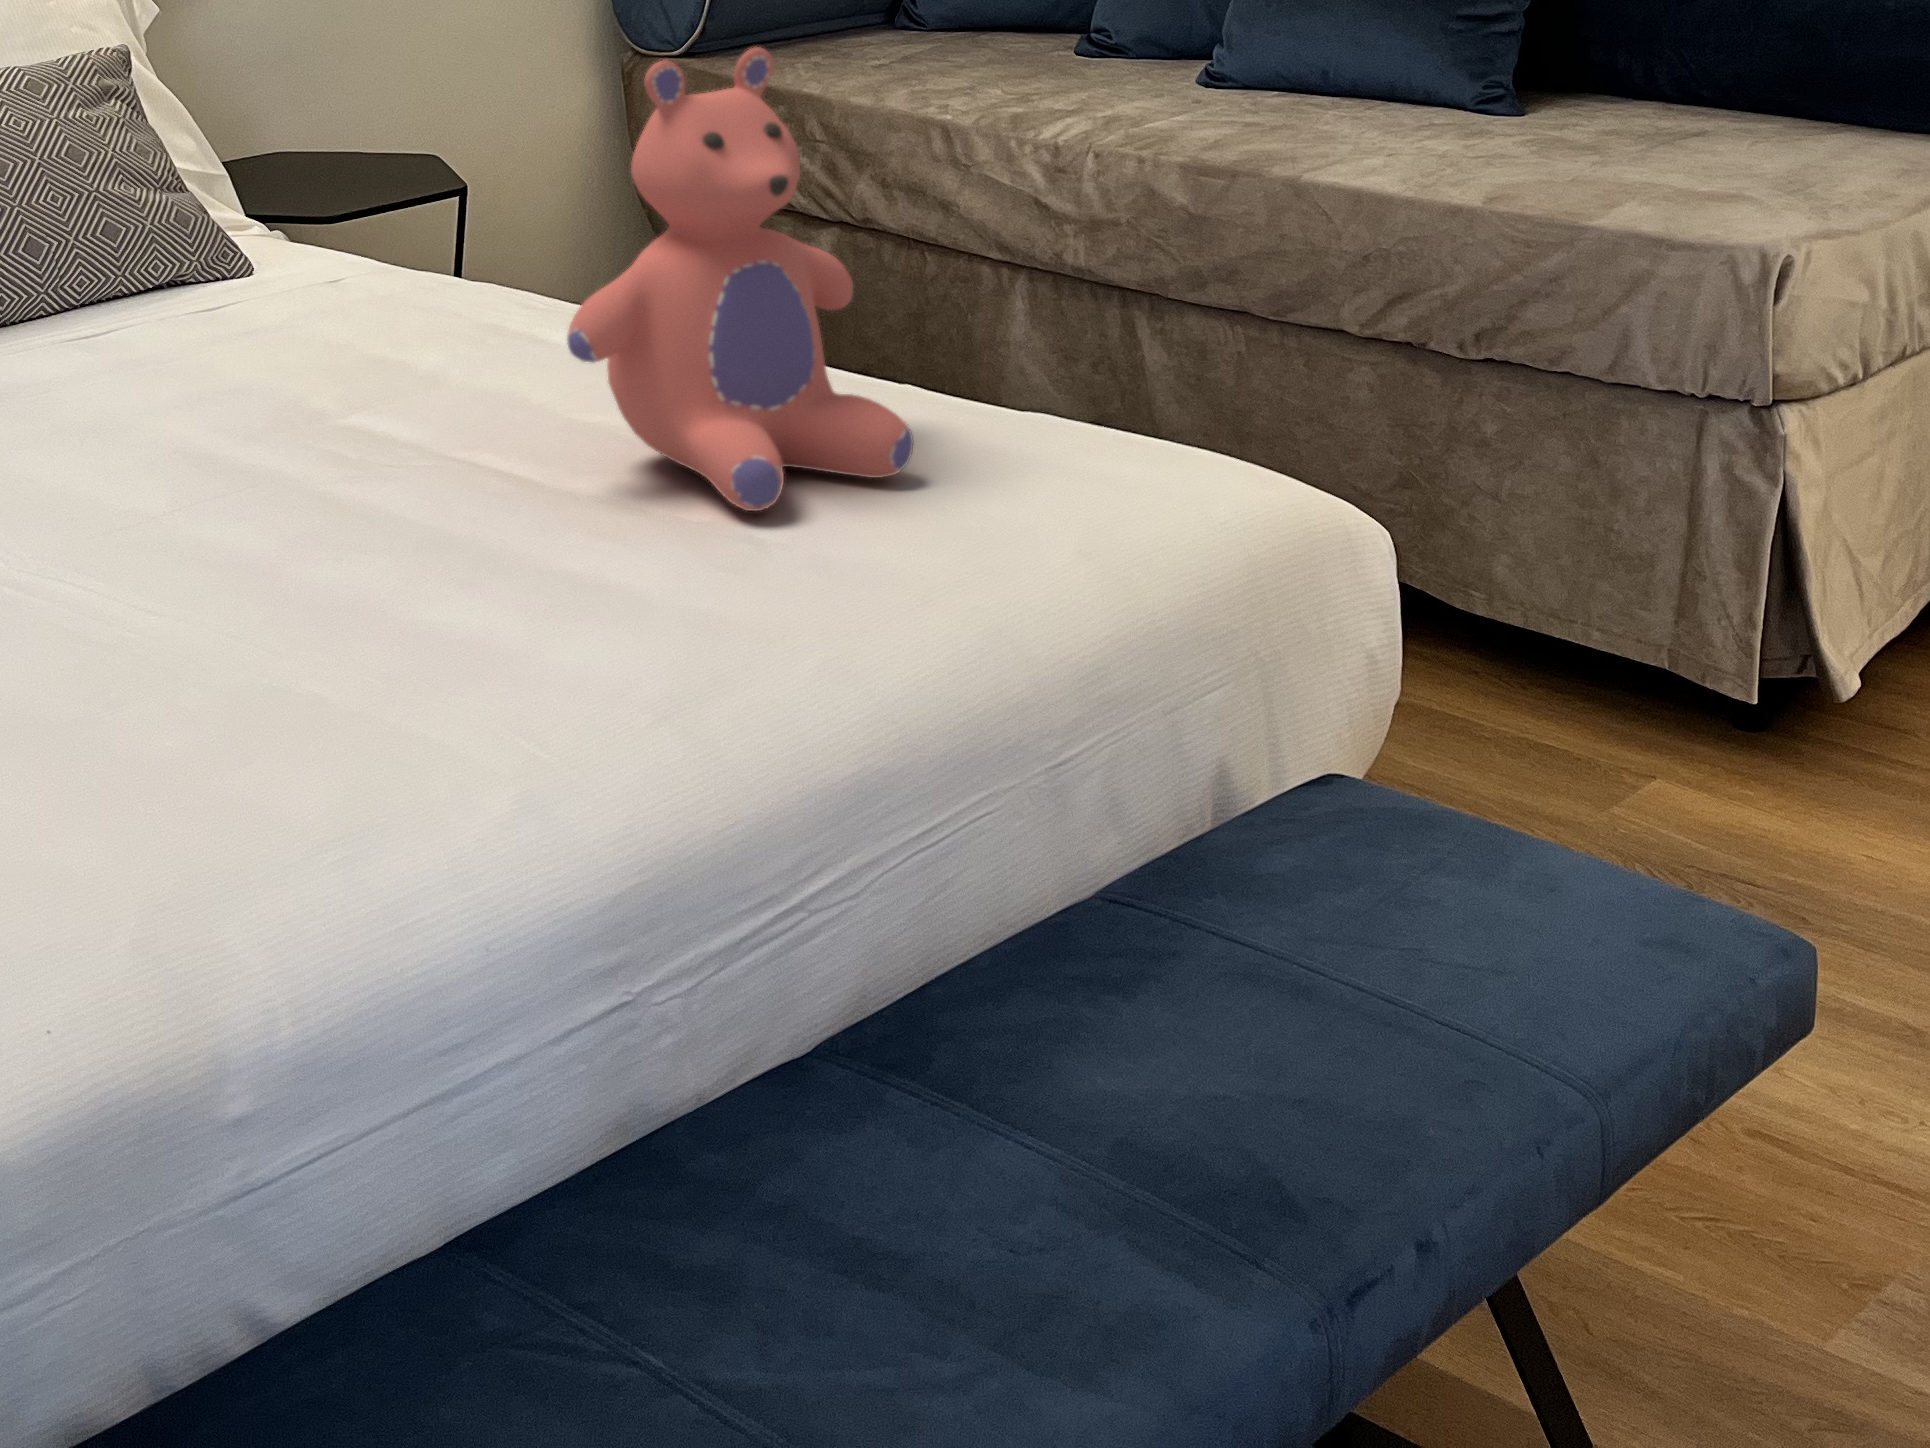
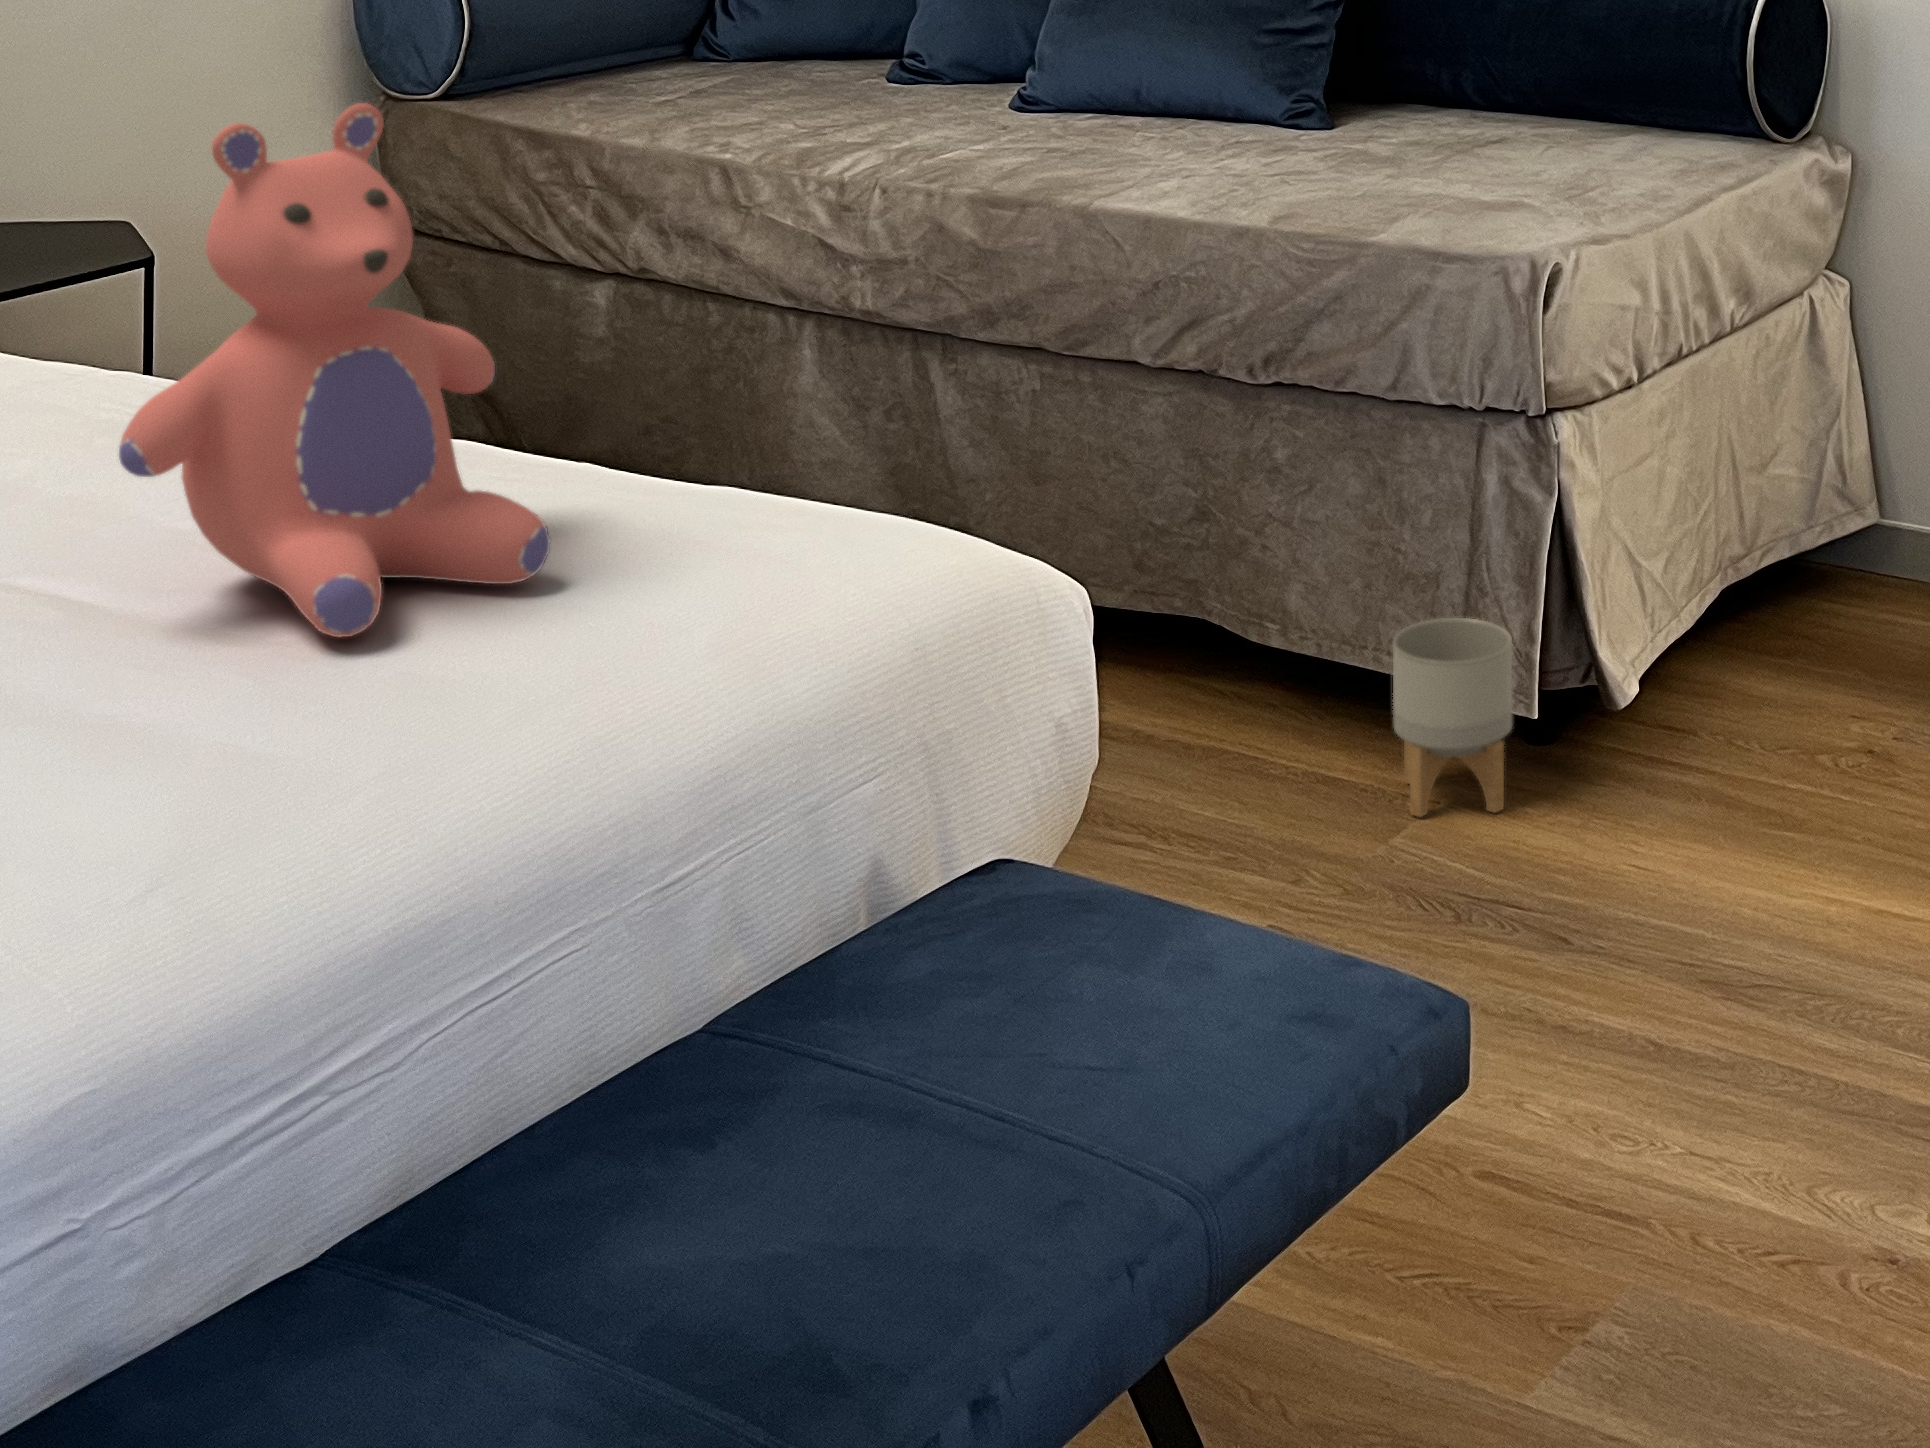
planter: none [1611,598,1733,793] -> present [1393,618,1512,817]

